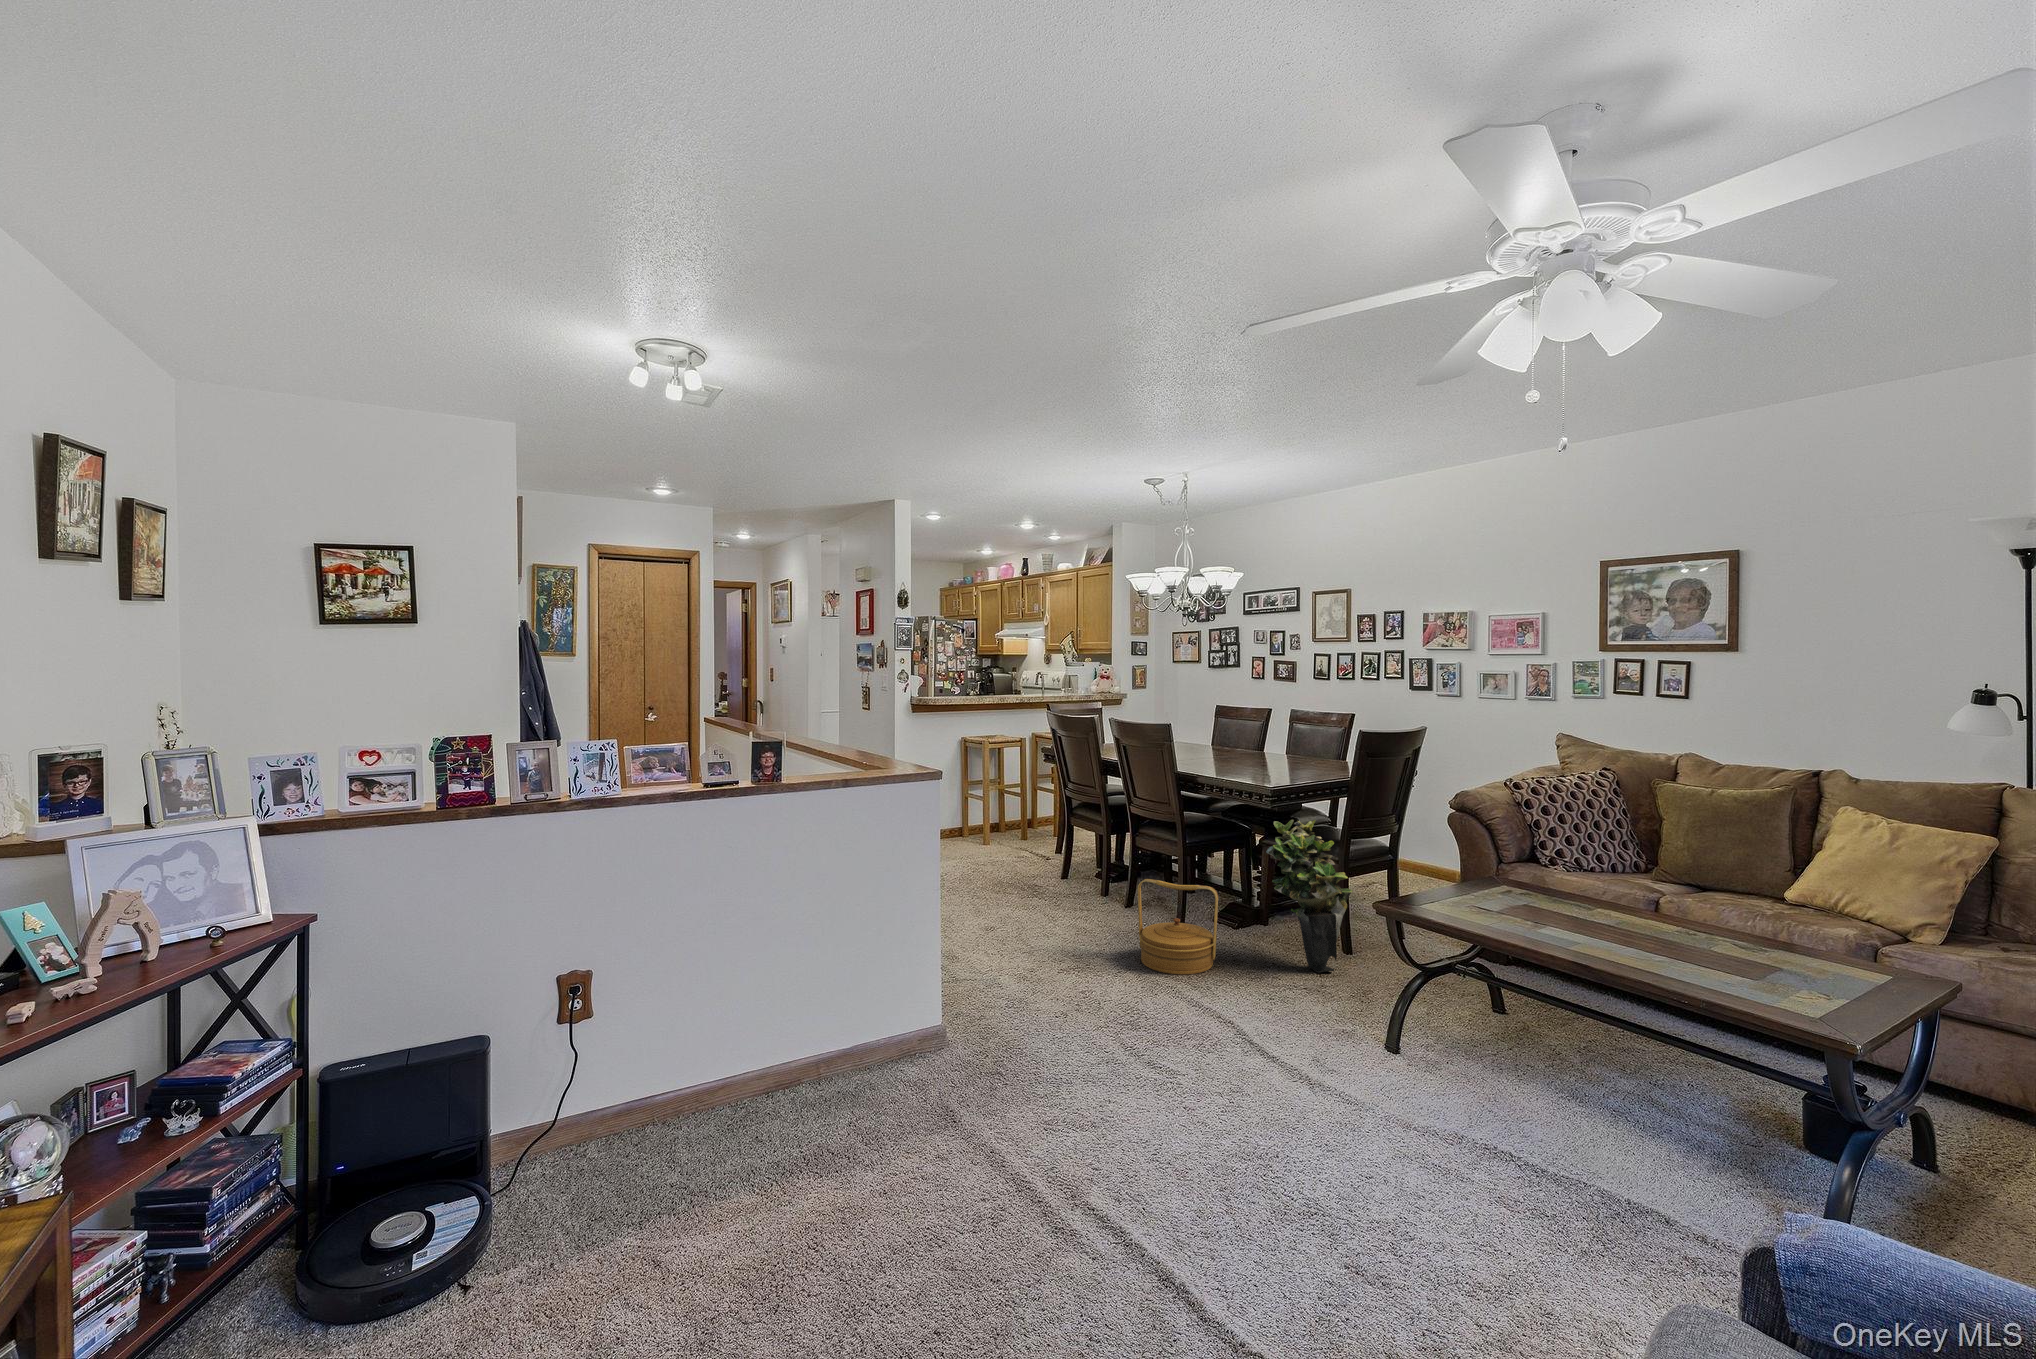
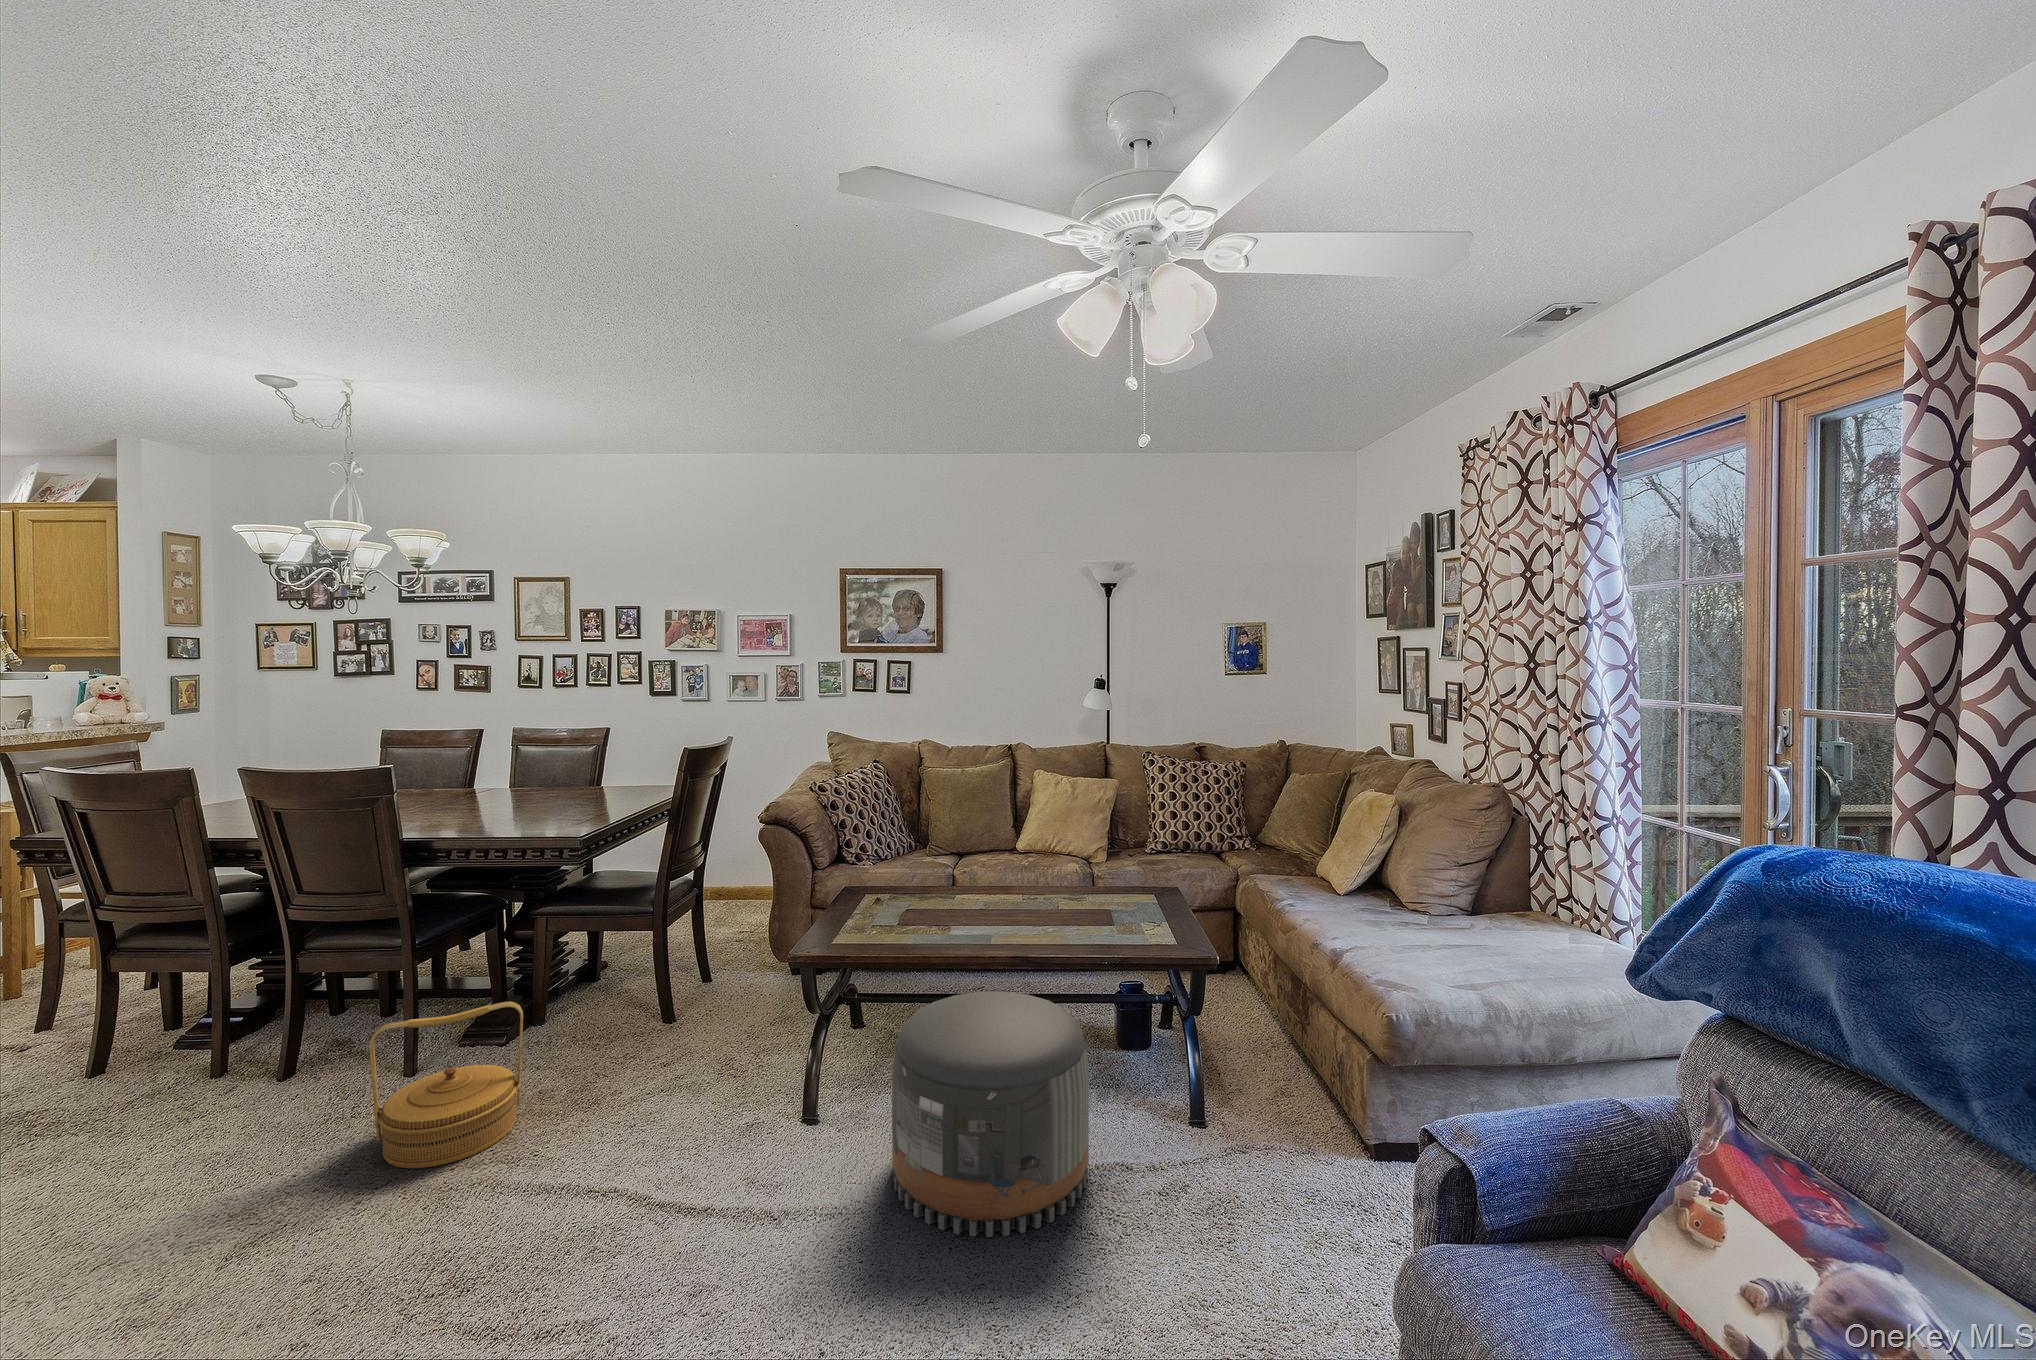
potted plant: present [1266,820,1352,973] -> none [578,868,694,1063]
pouf: none [1404,972,1613,1191] -> present [892,992,1089,1237]

